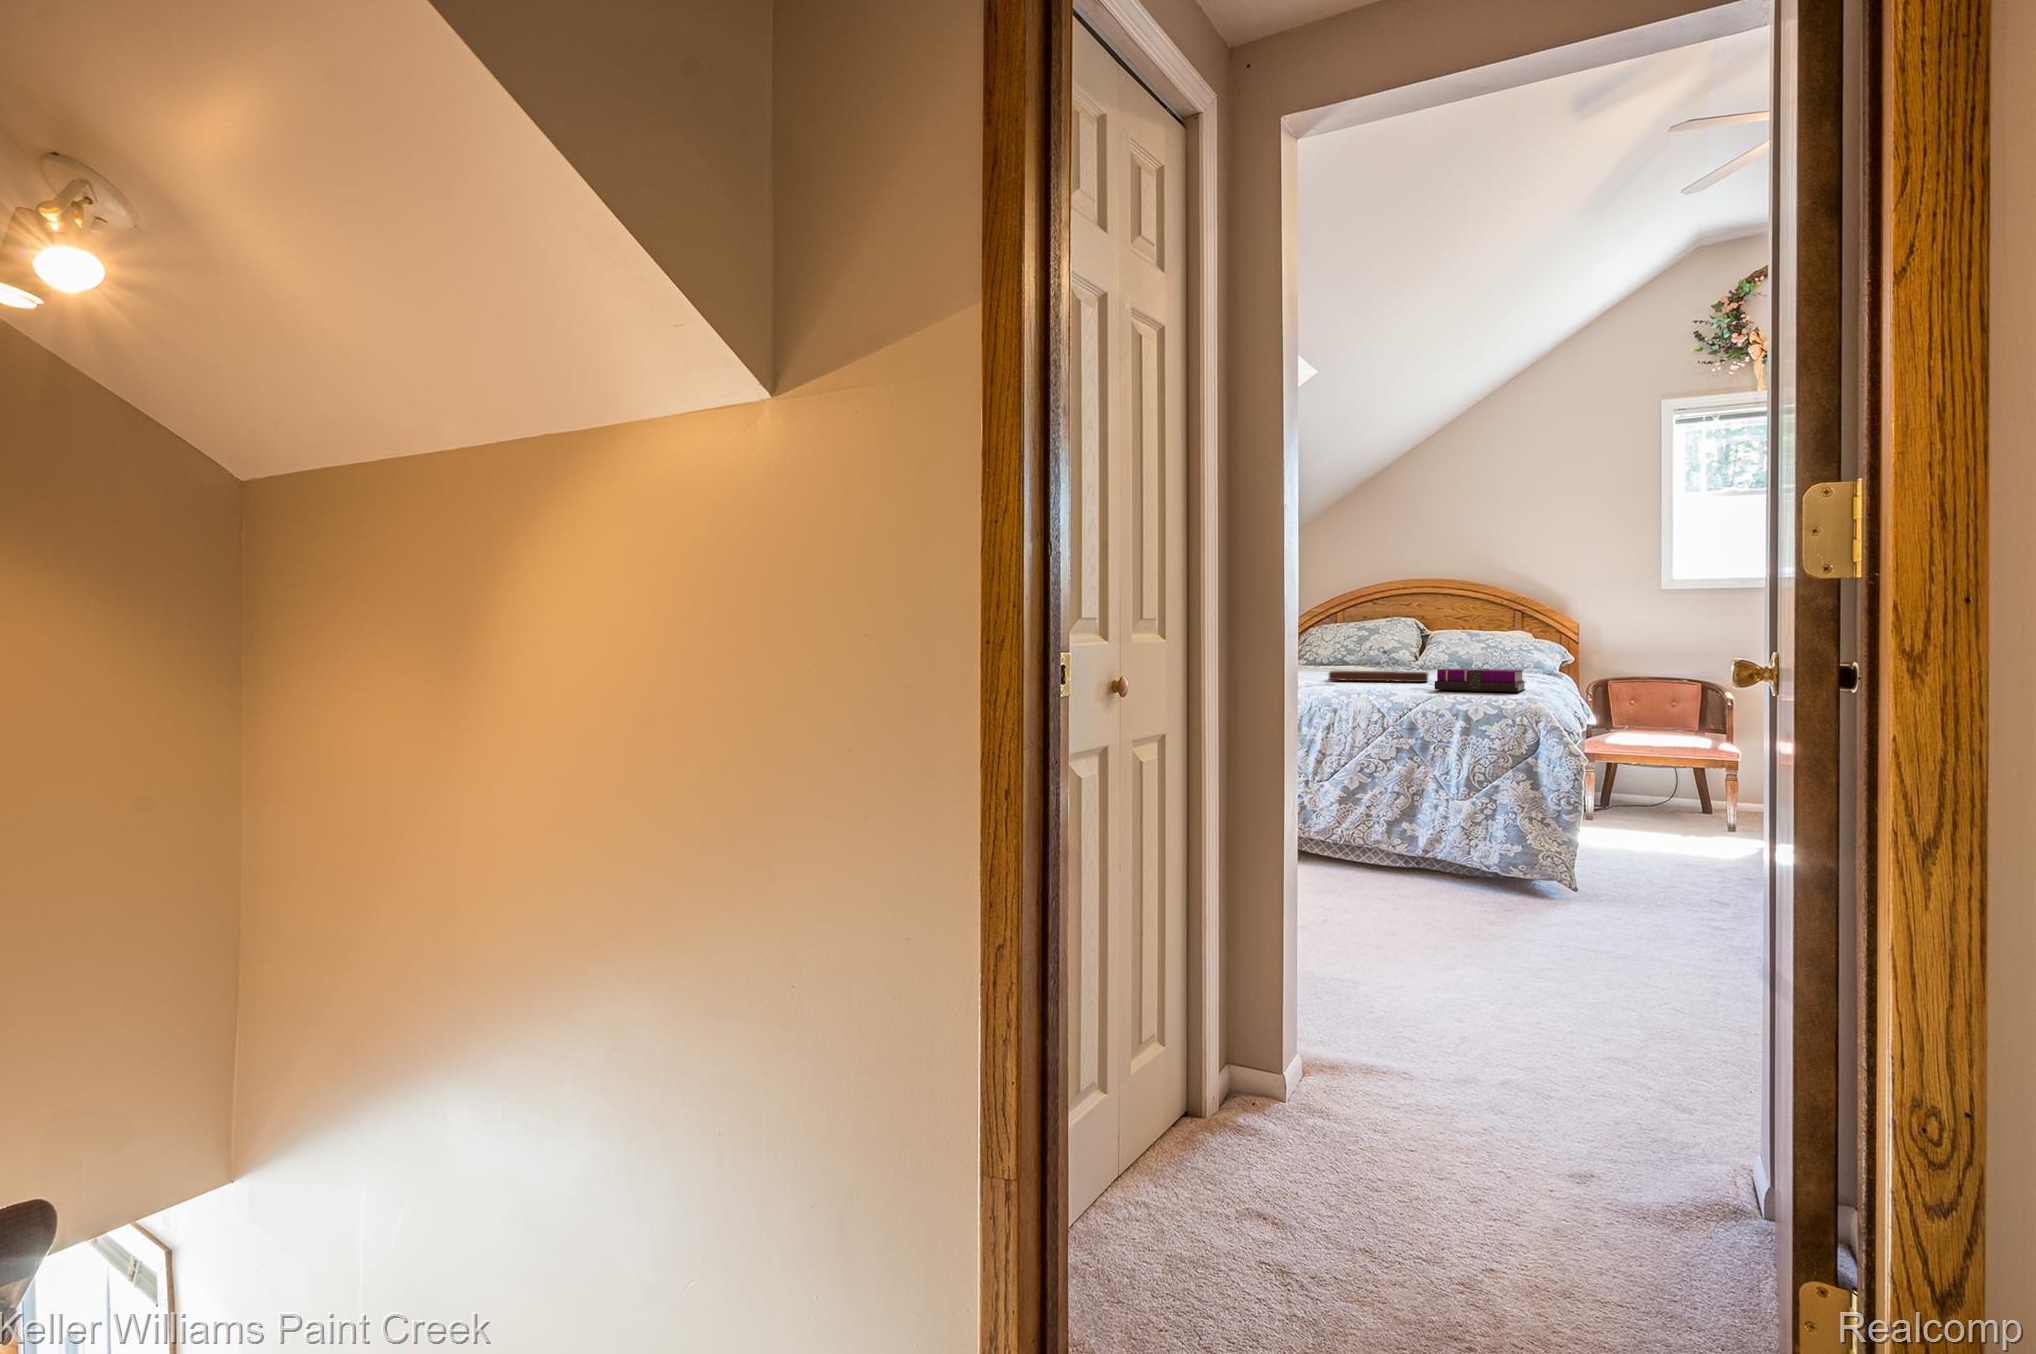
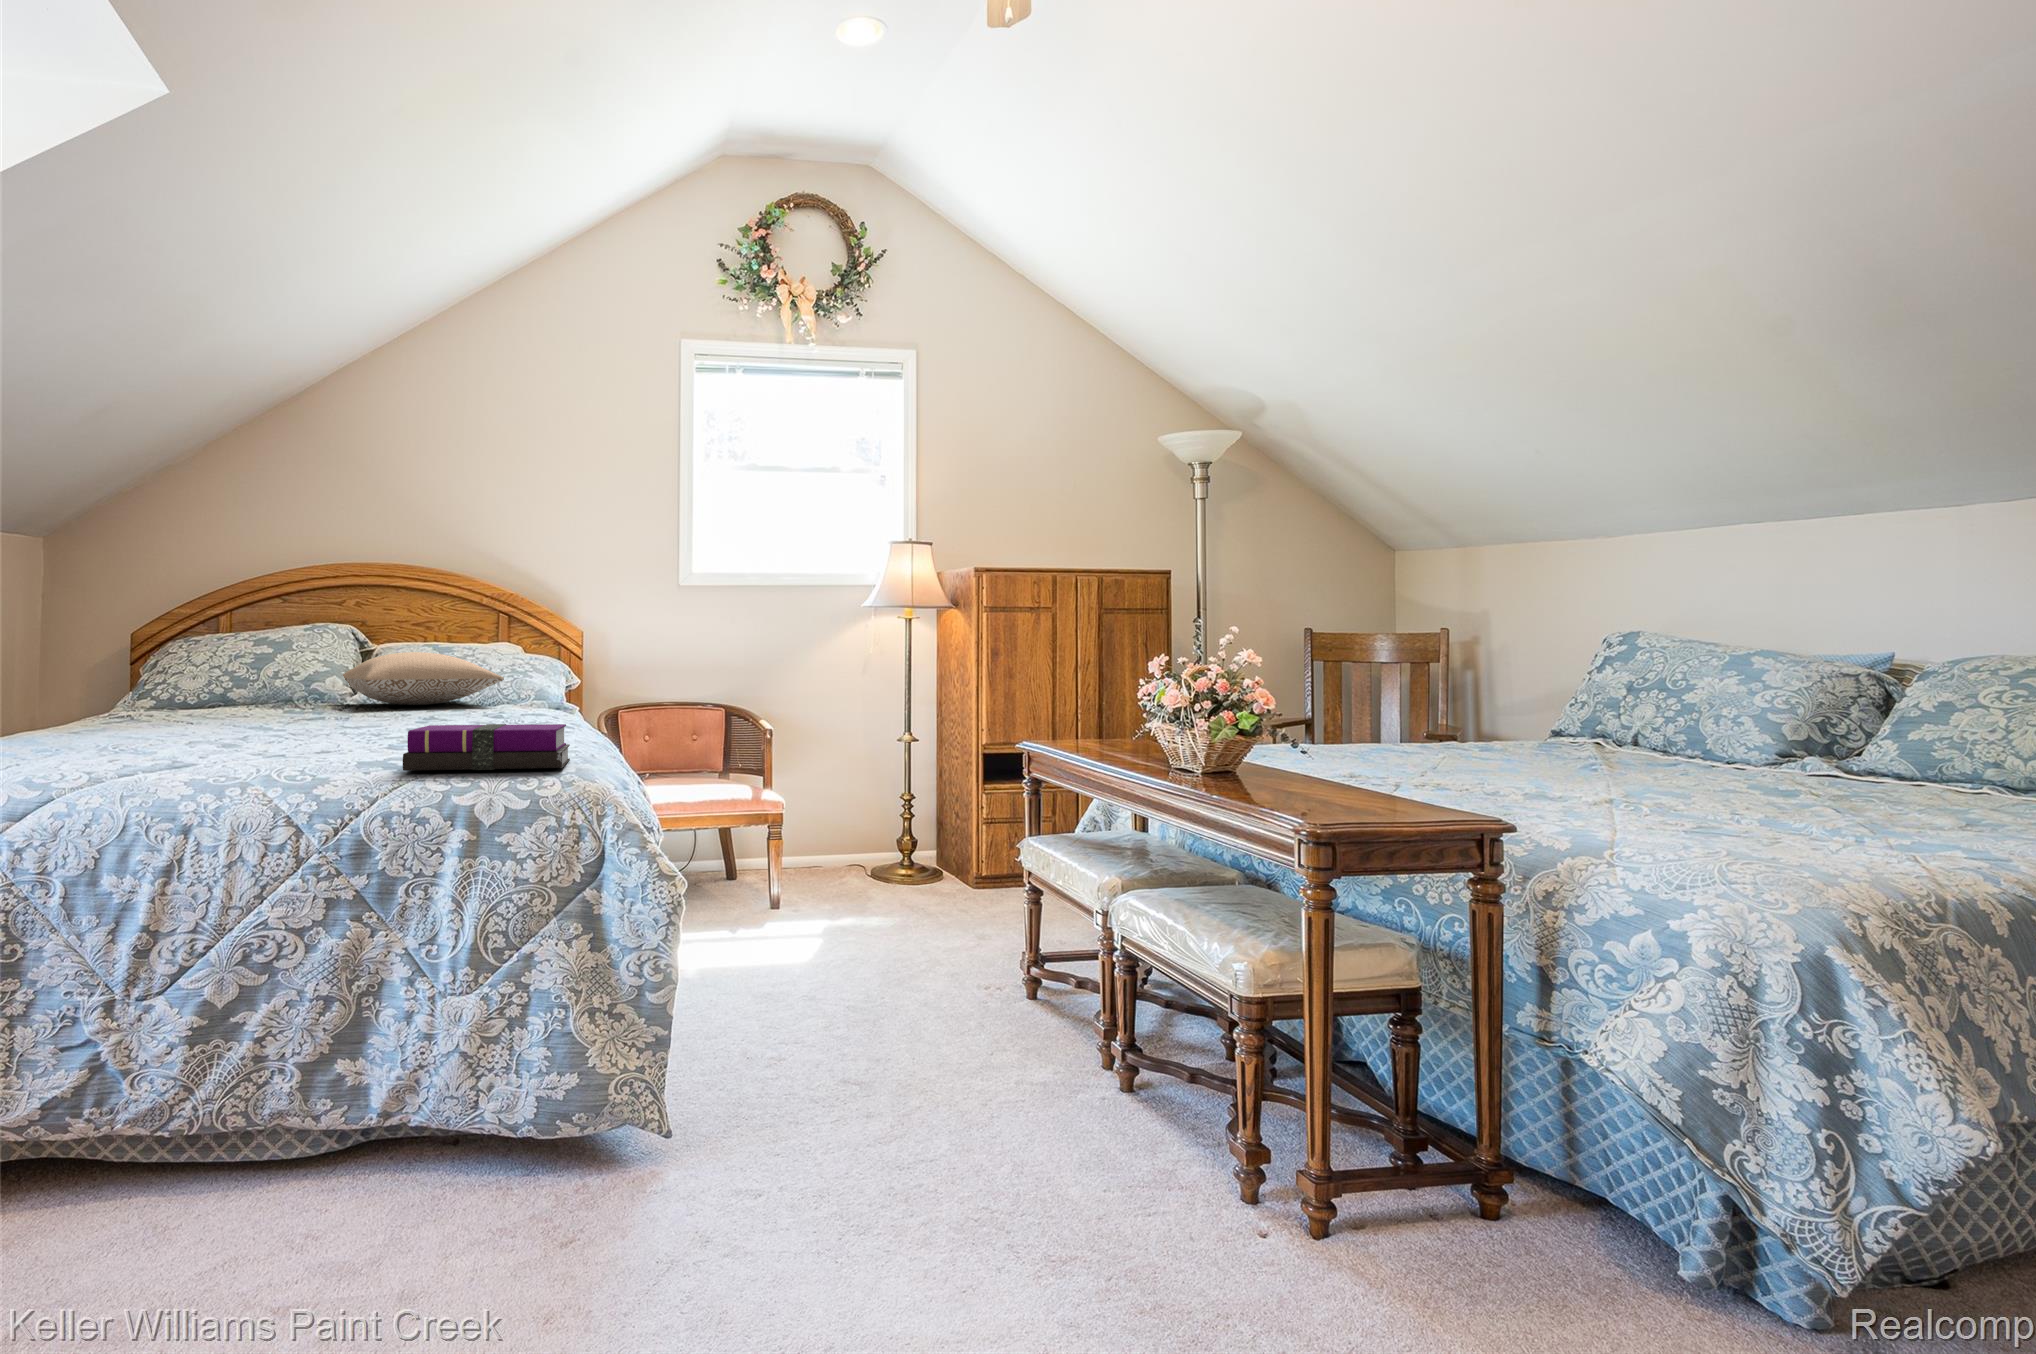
pillow: none [1407,635,1501,665] -> present [343,652,504,705]
tray: present [1329,650,1428,682] -> none [167,685,386,754]

